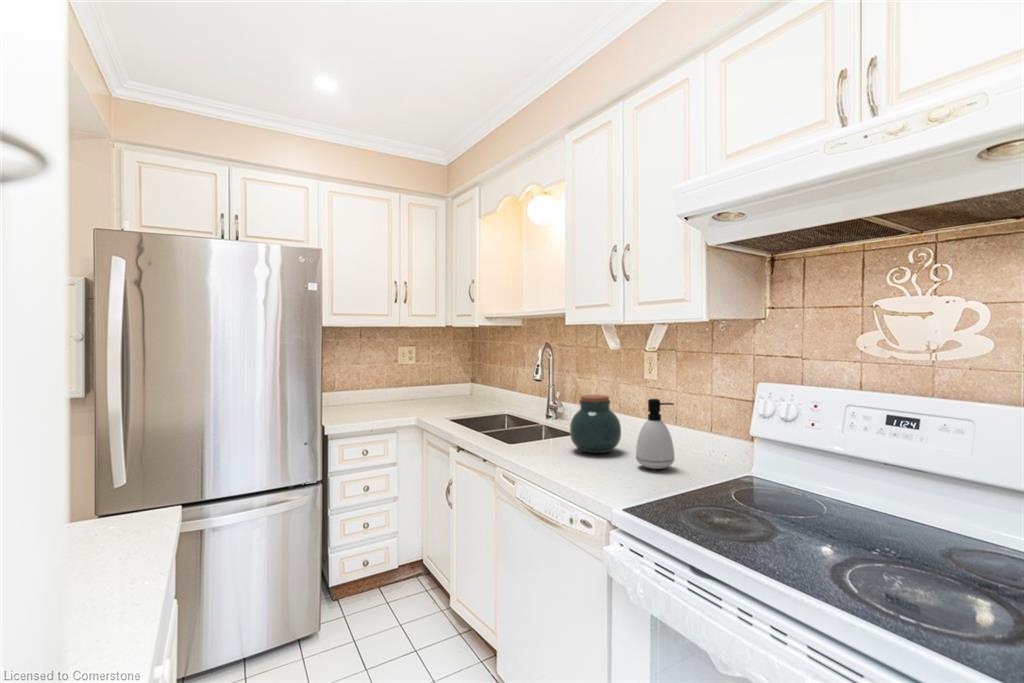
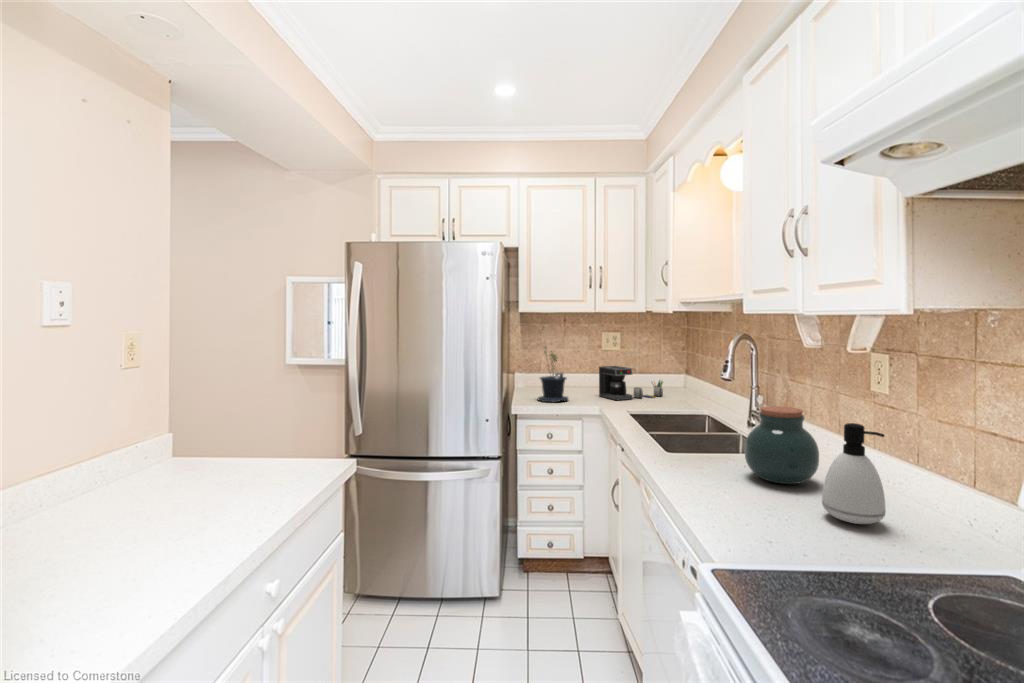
potted plant: none [340,359,375,417] -> present [538,346,568,402]
coffee maker: none [400,377,459,410] -> present [599,366,663,400]

